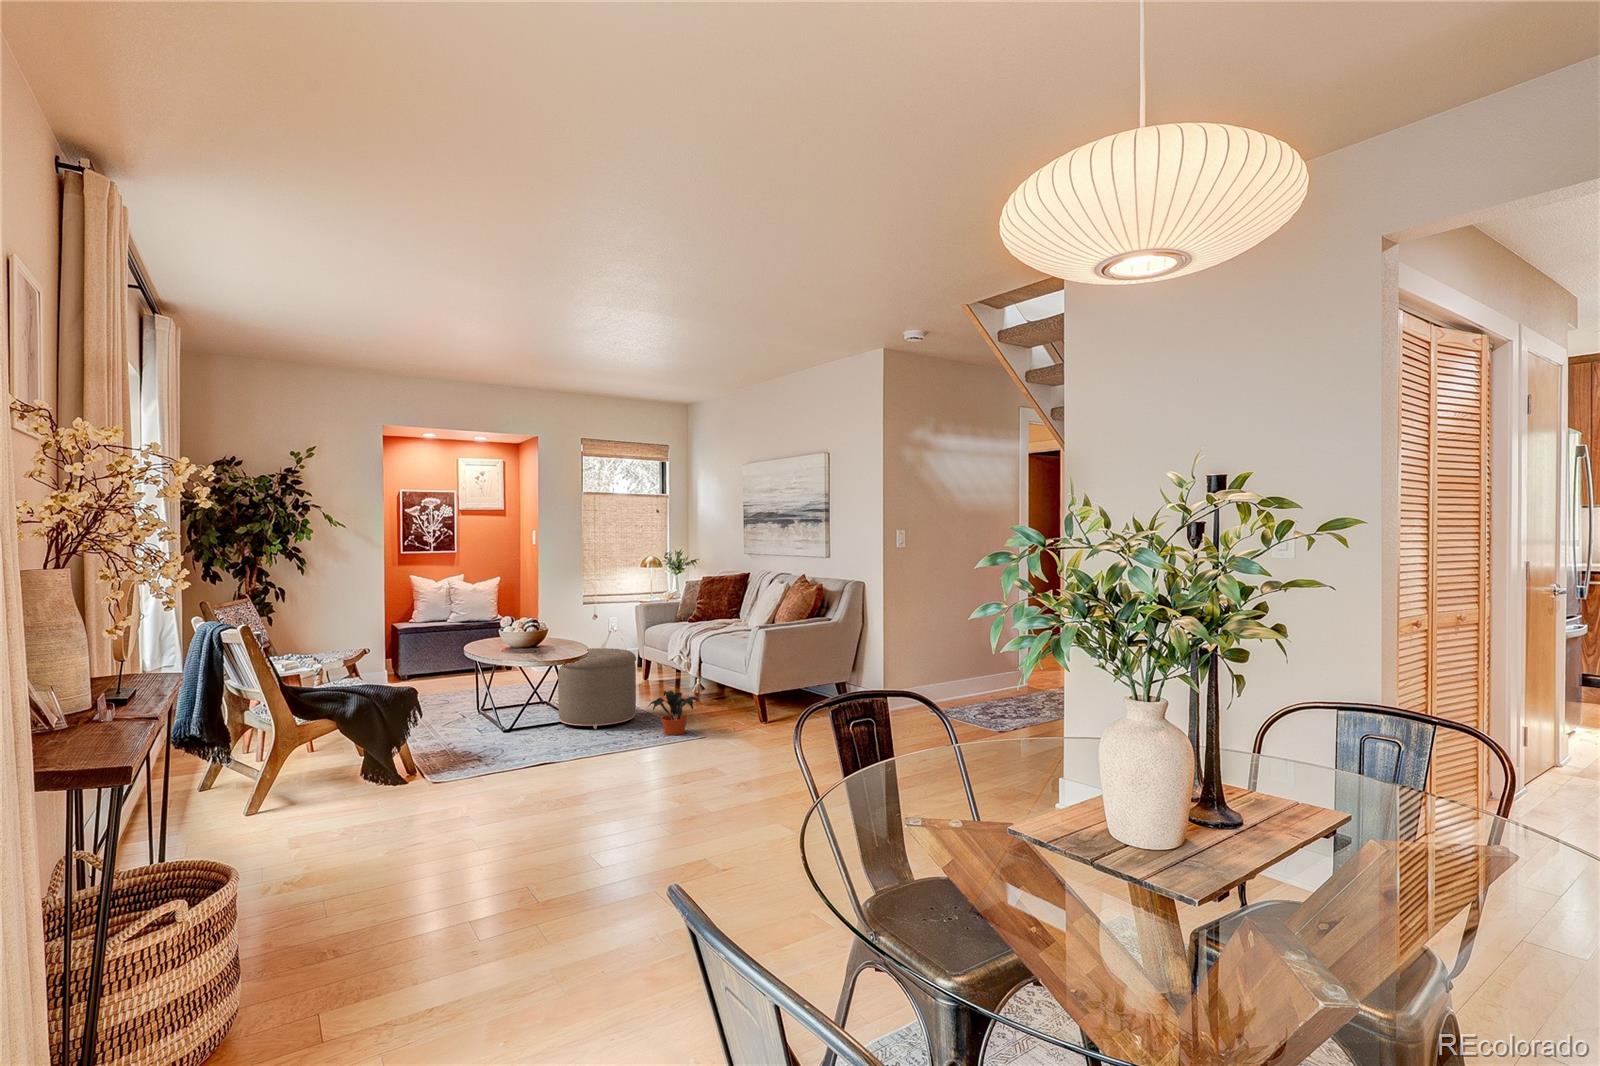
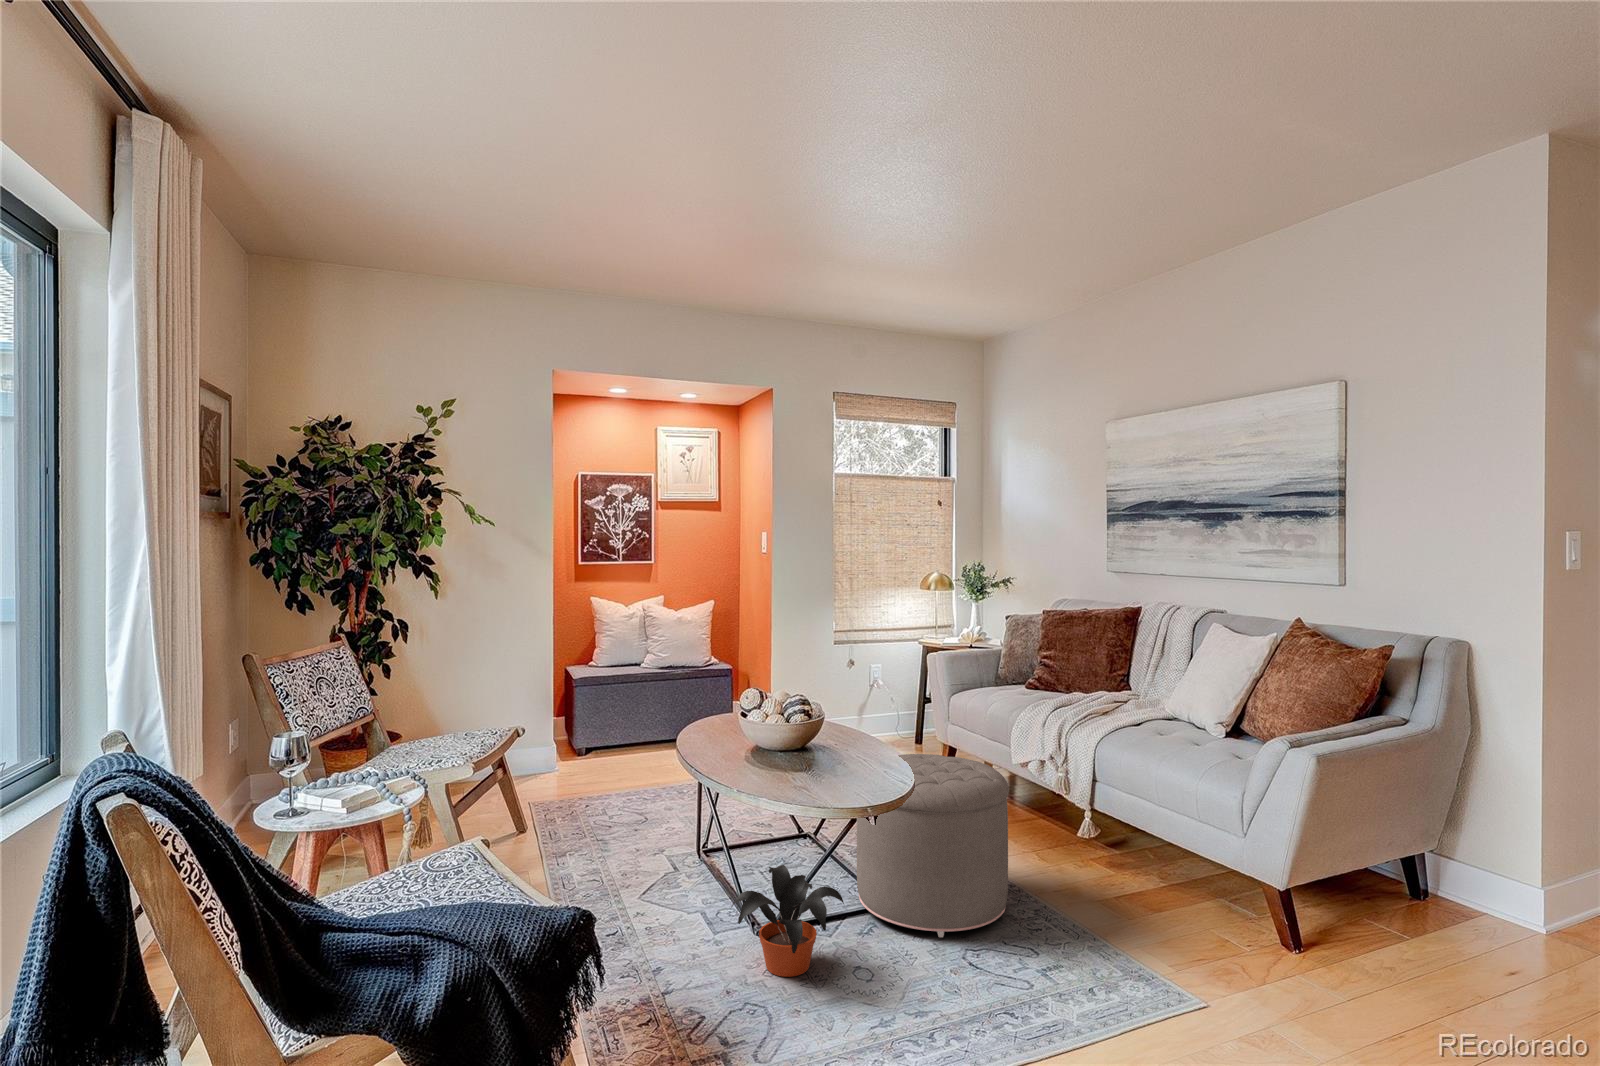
potted plant: present [649,691,699,735] -> present [731,865,844,977]

